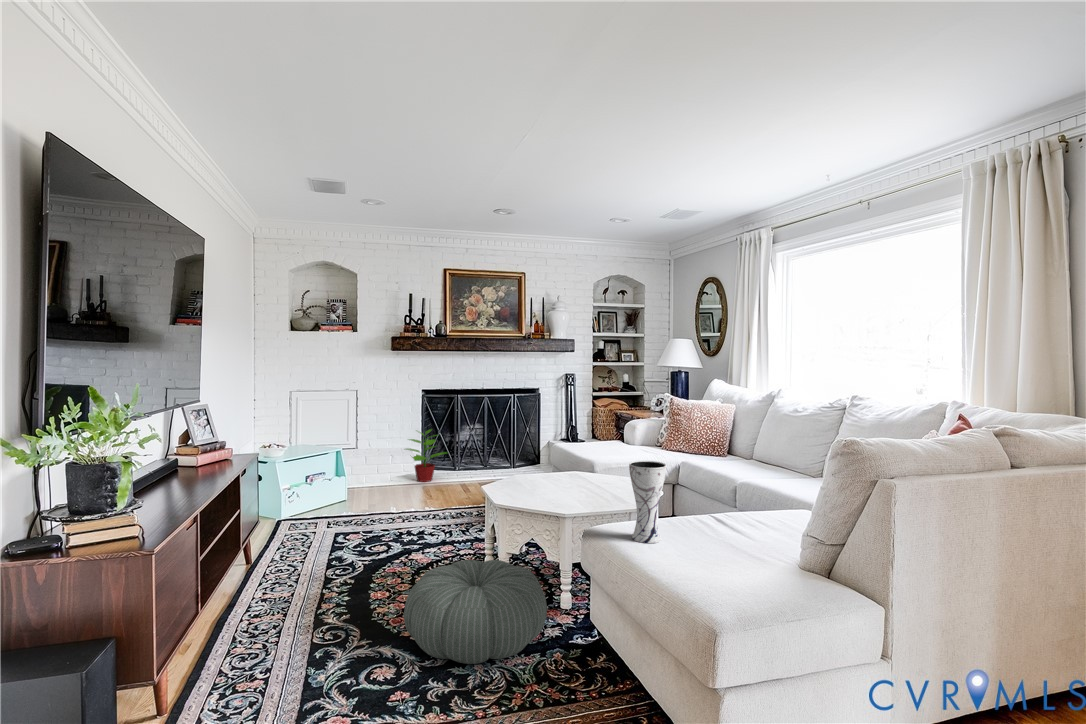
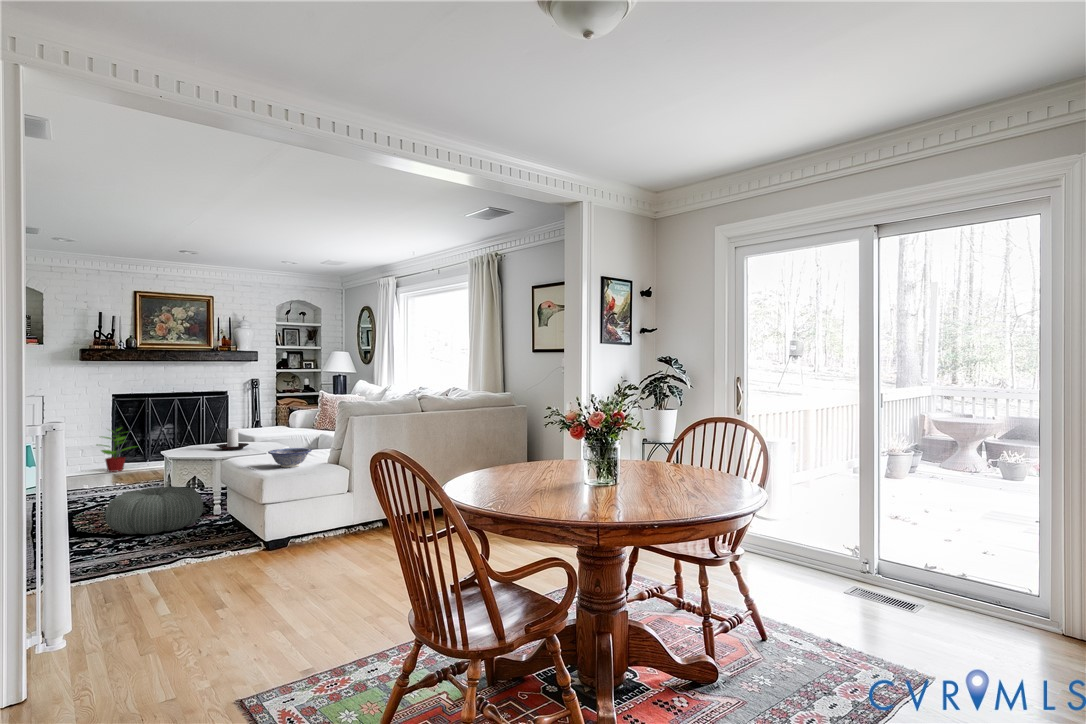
candle holder: none [554,459,601,498] -> present [216,428,249,450]
vase: present [629,461,666,543] -> none [251,418,272,460]
decorative bowl: none [689,539,782,595] -> present [268,448,312,467]

